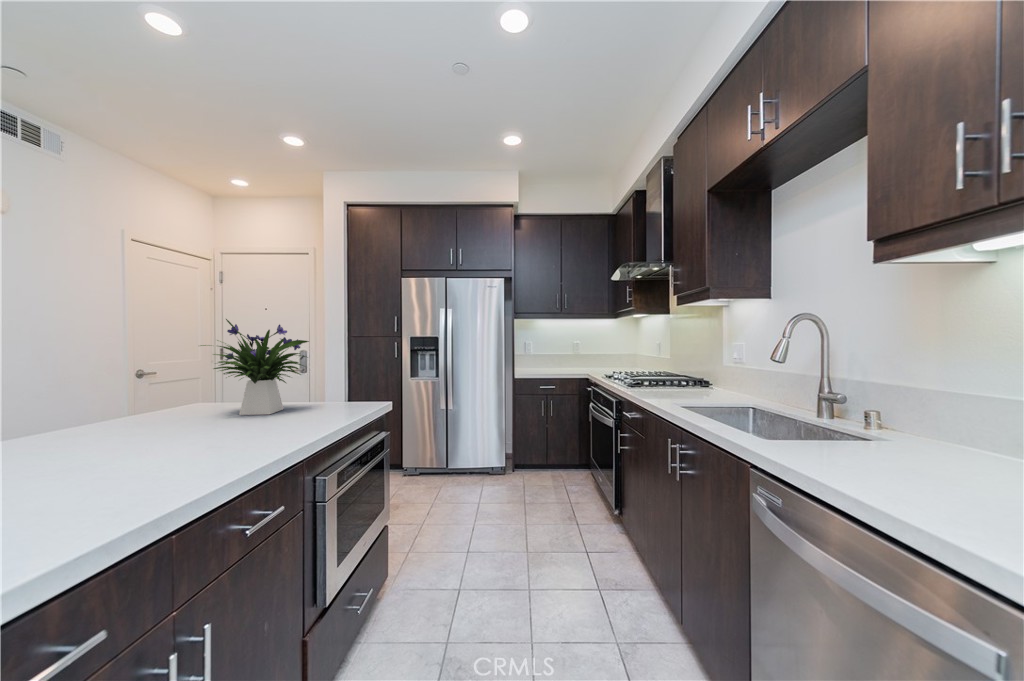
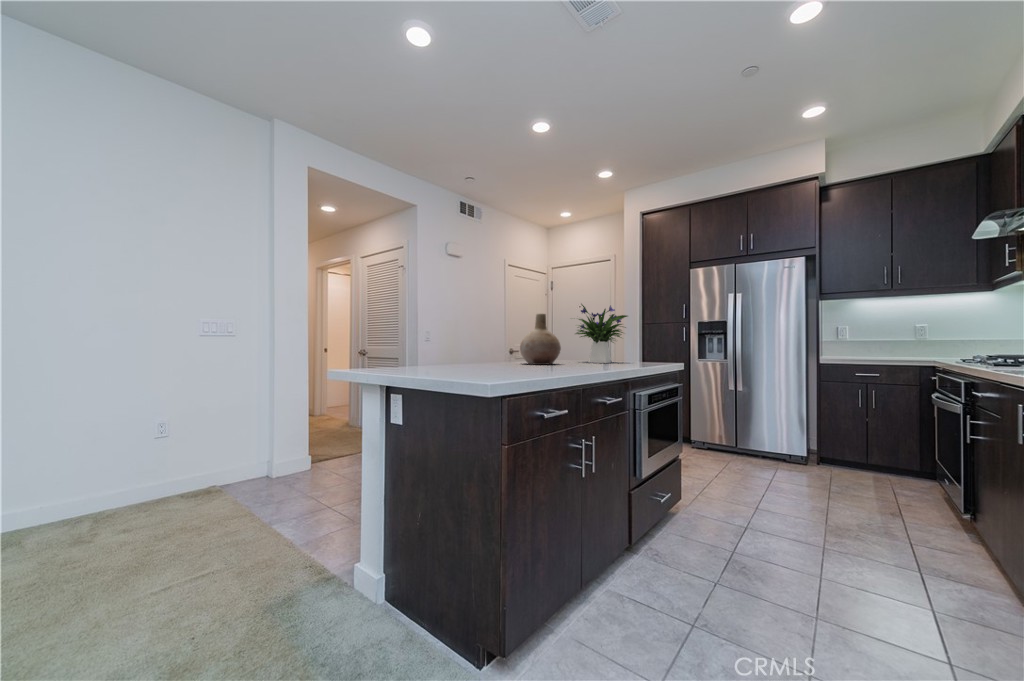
vase: none [45,342,163,447] -> present [520,314,561,365]

